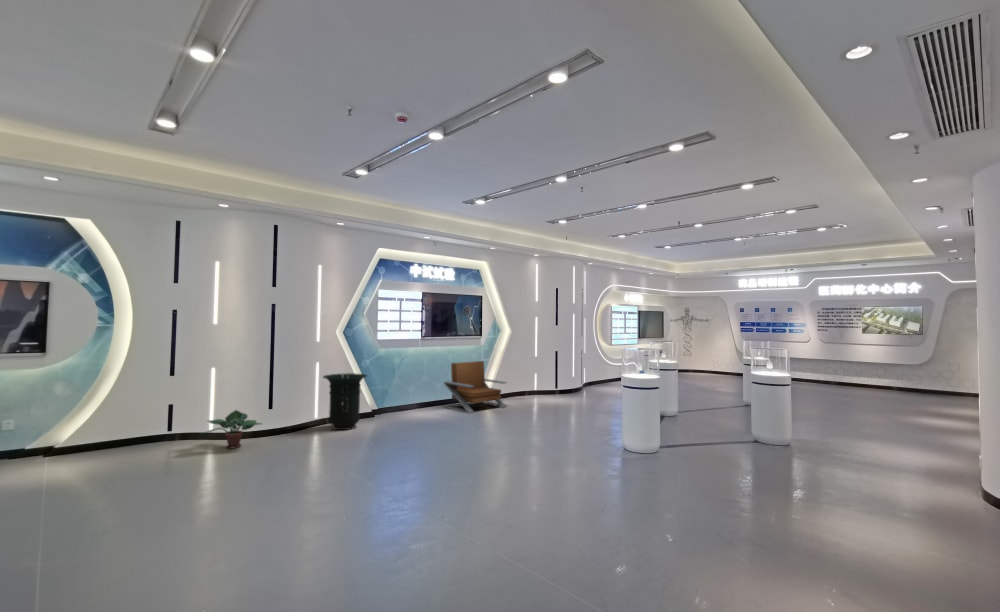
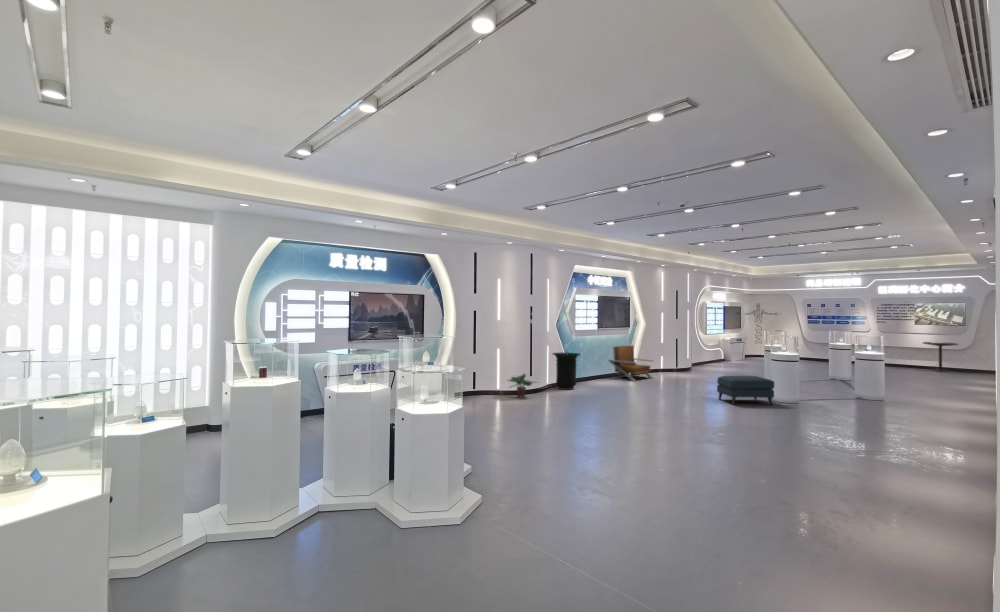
pedestal table: none [871,355,914,393] -> present [923,342,958,372]
ottoman: none [541,413,615,463] -> present [717,376,774,405]

